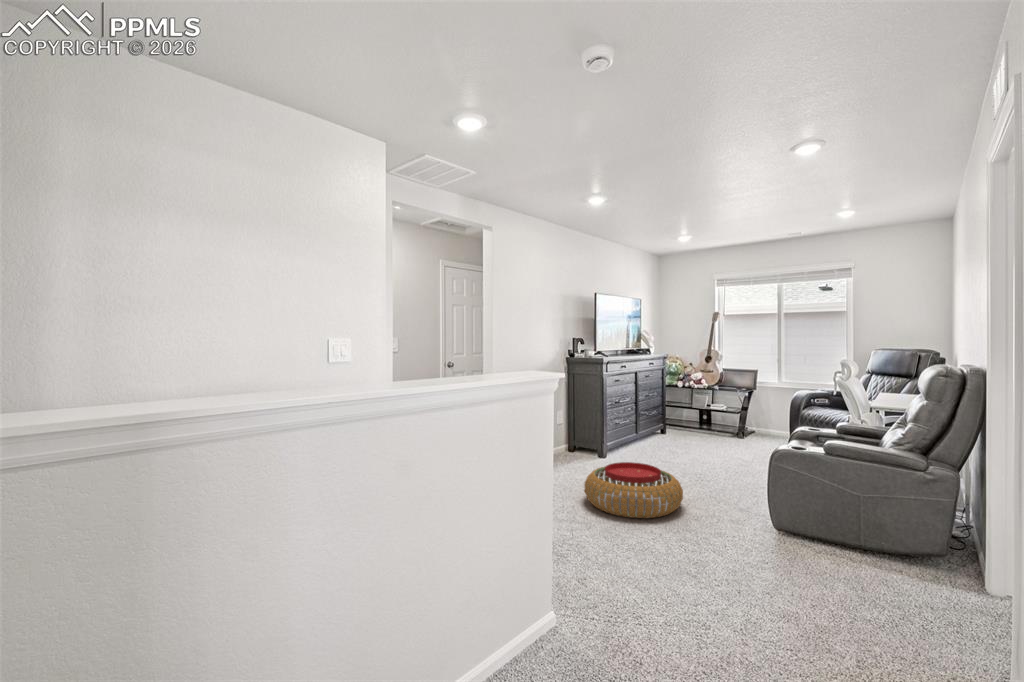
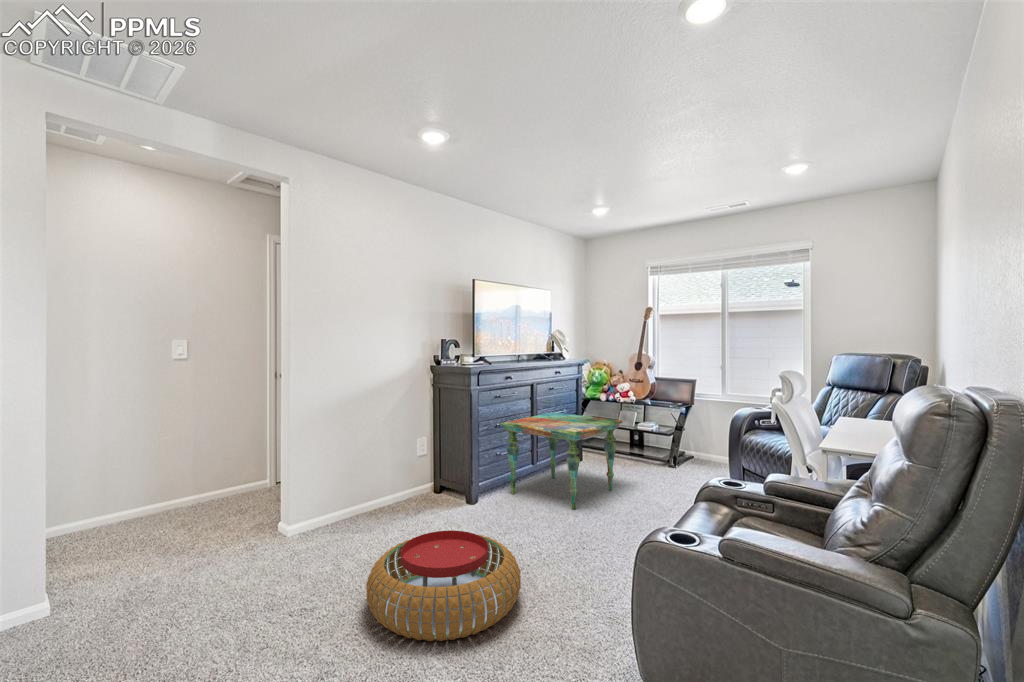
side table: none [619,394,710,462] -> present [500,412,622,509]

